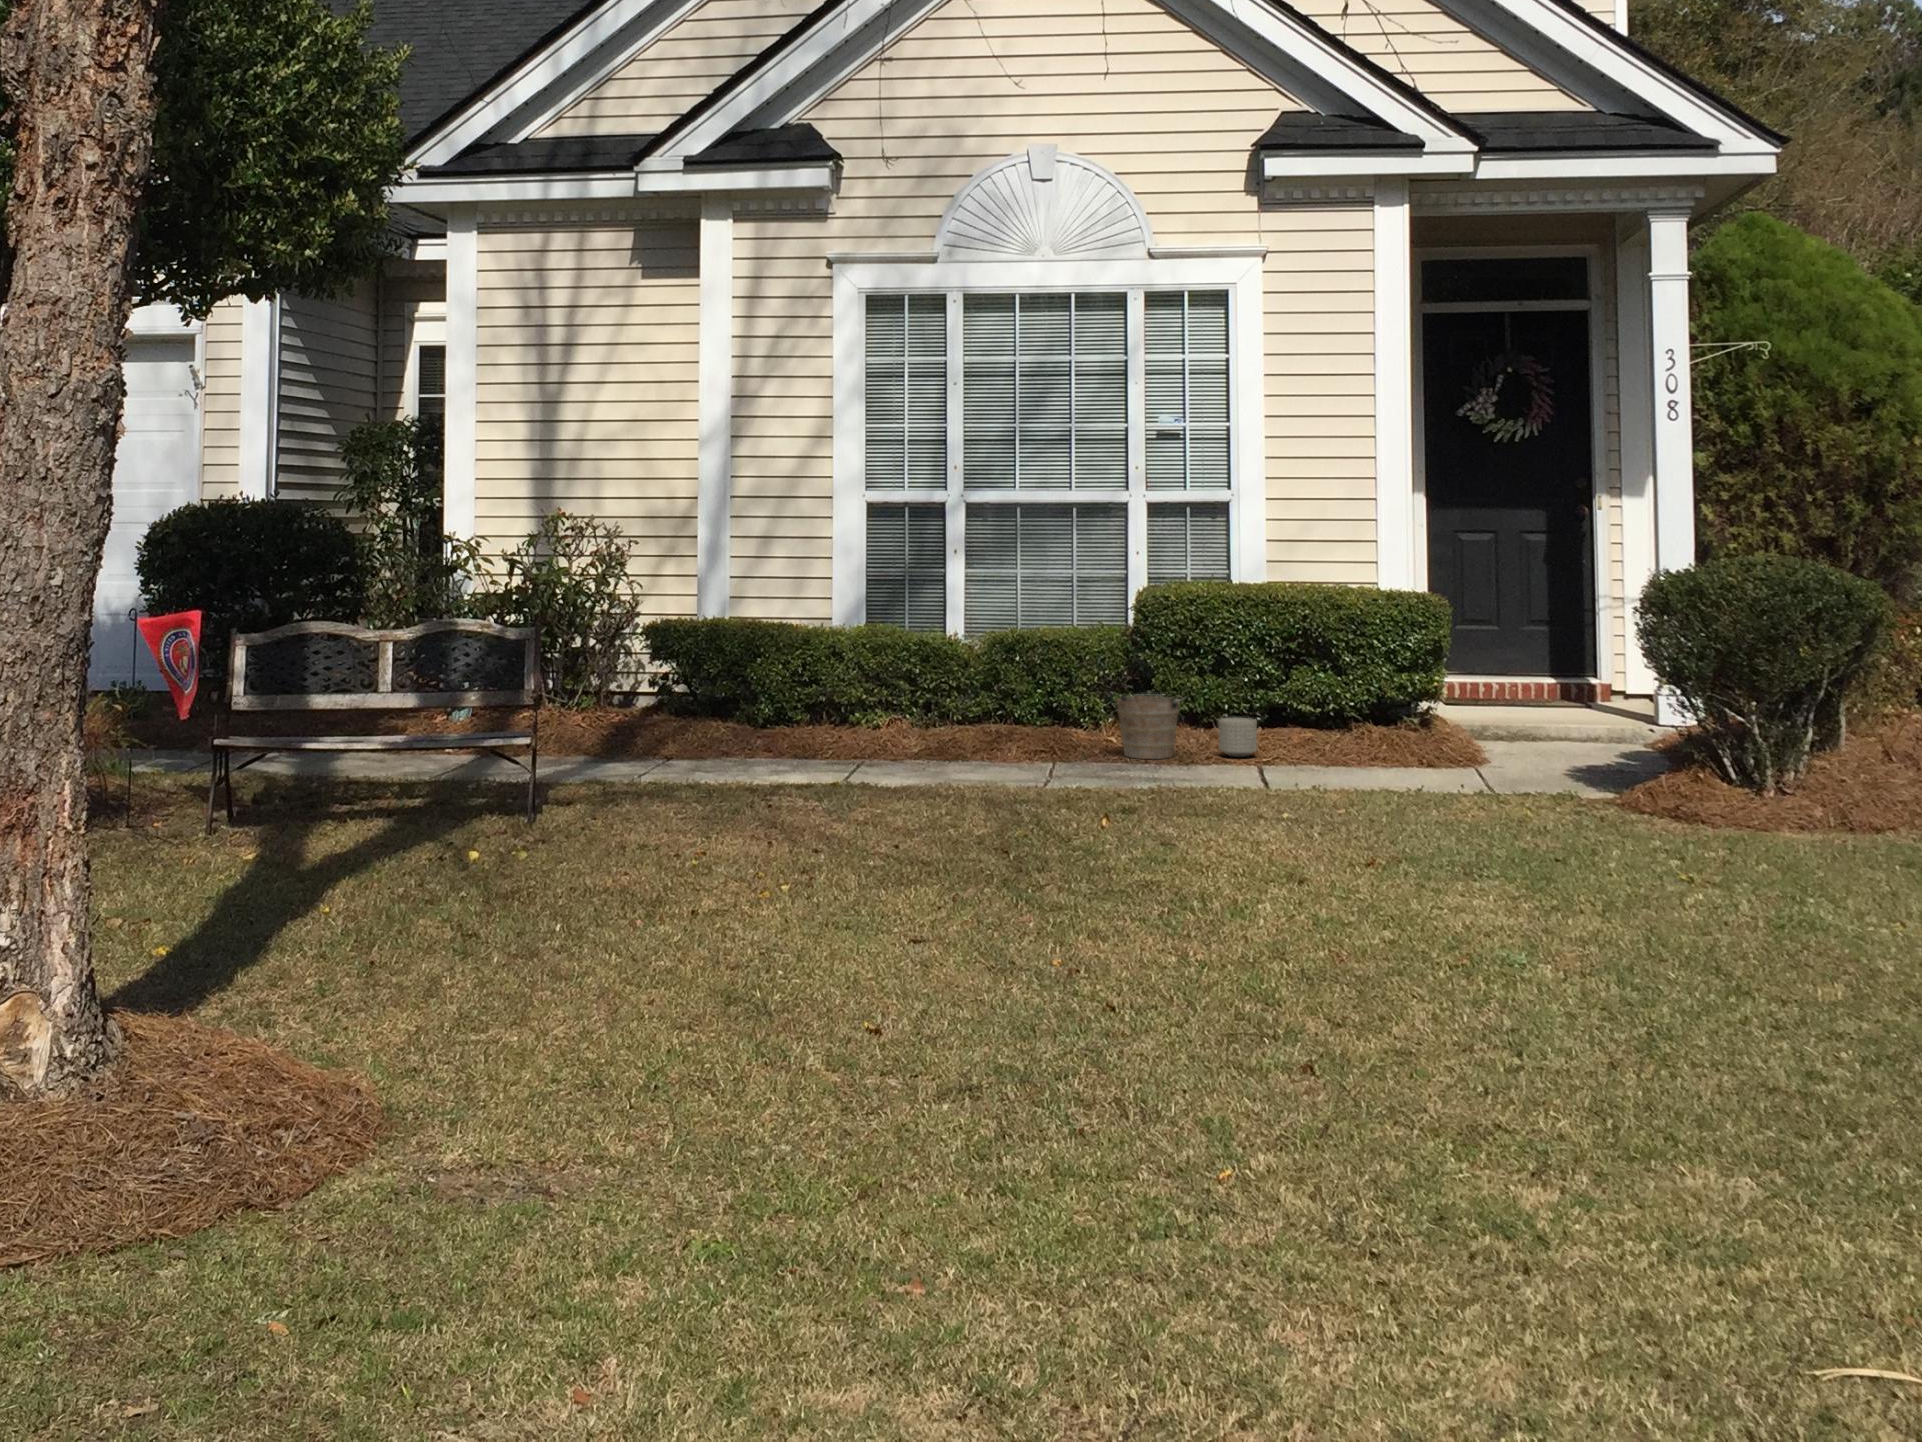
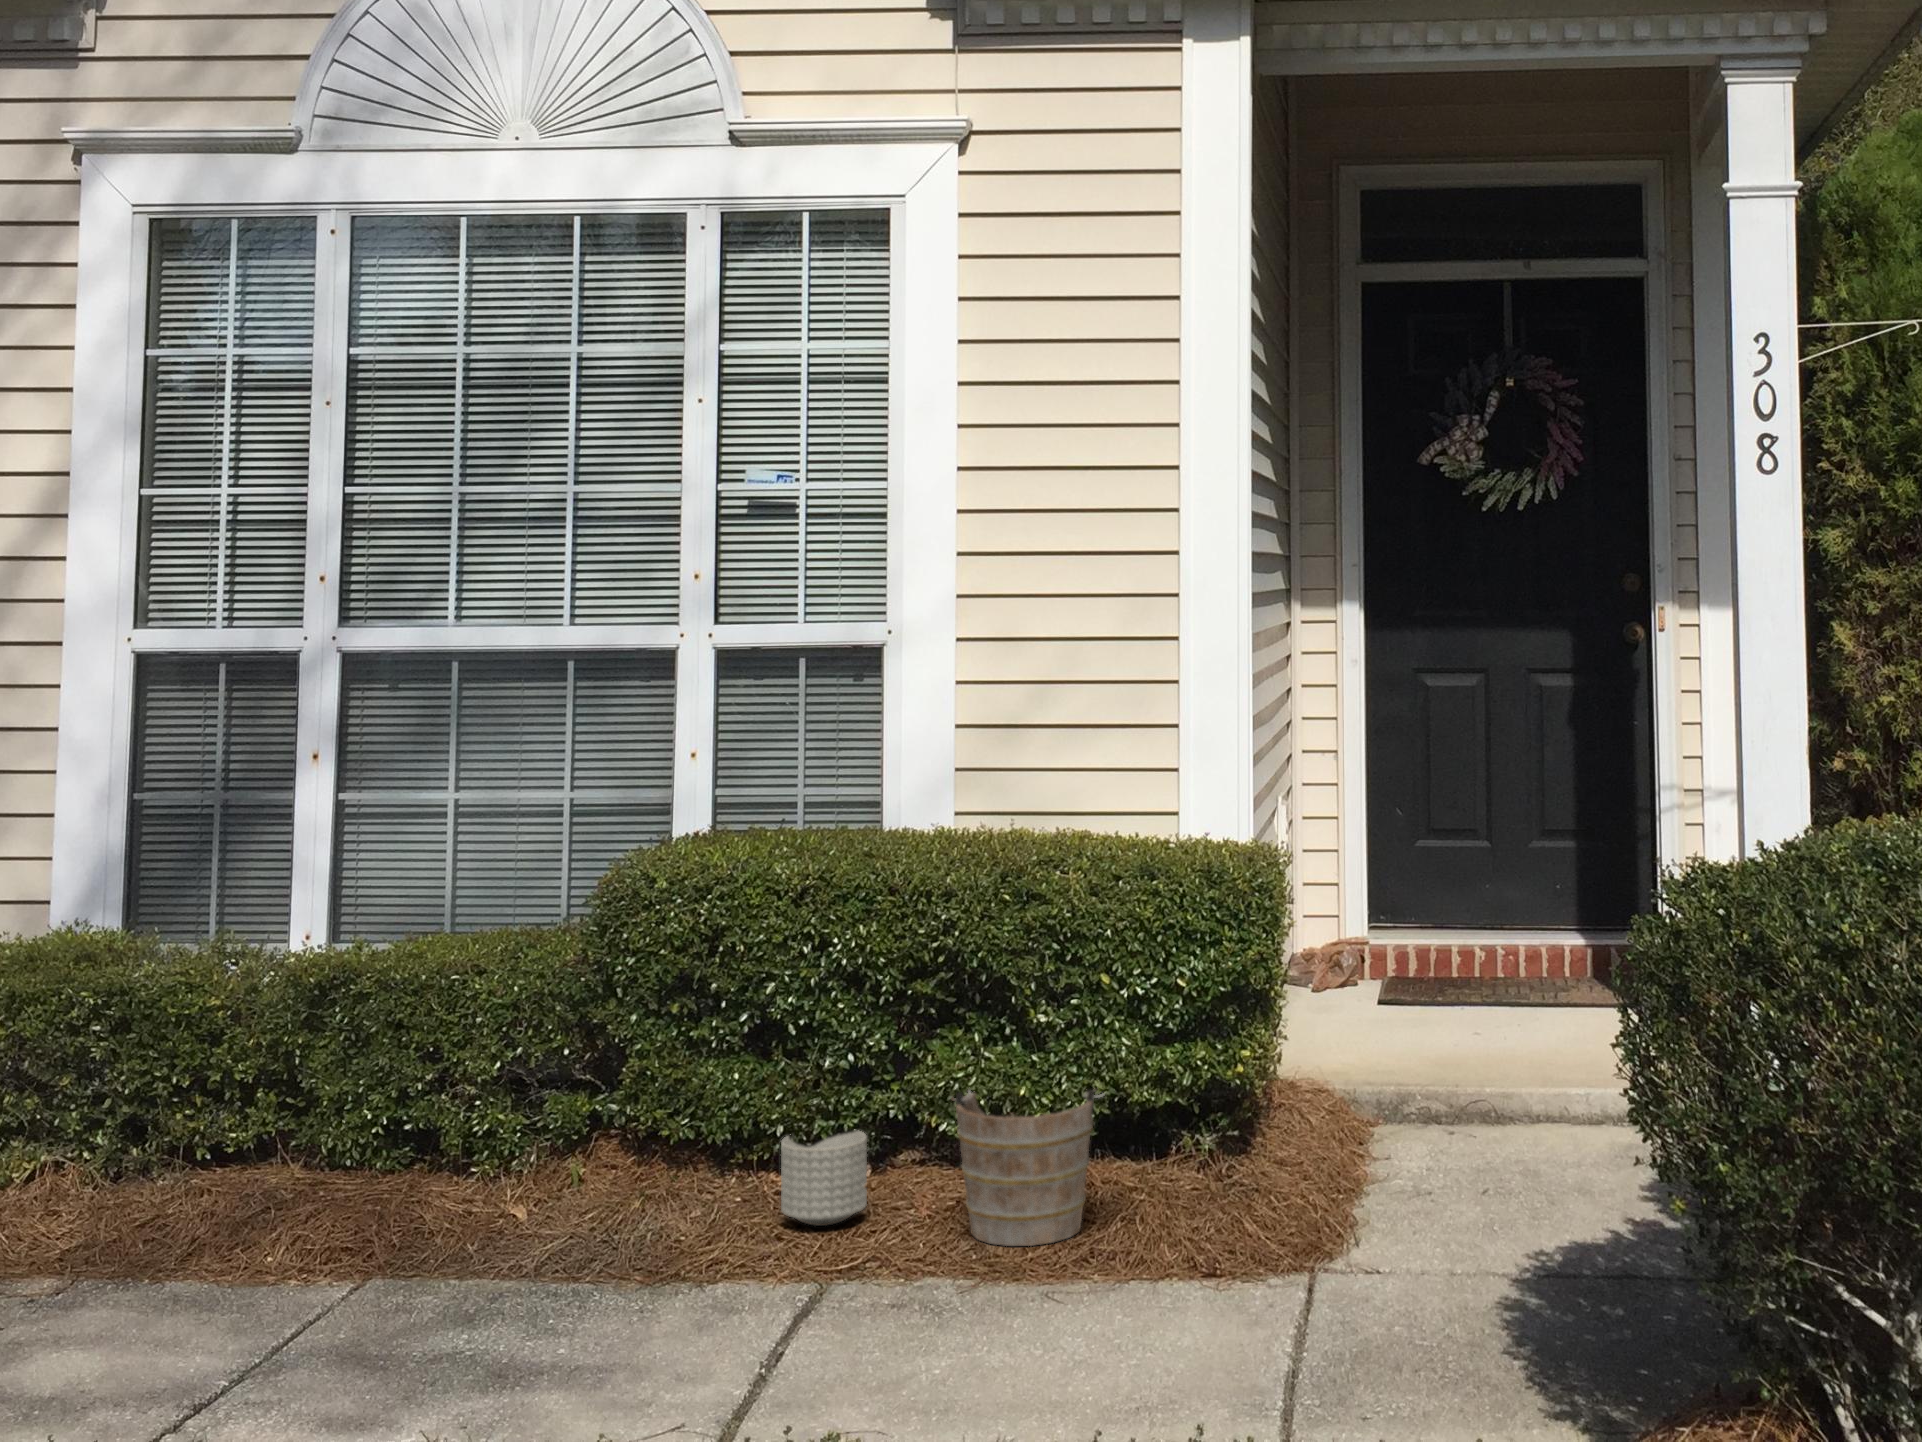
bucket: present [1117,694,1183,759] -> present [952,1089,1104,1246]

